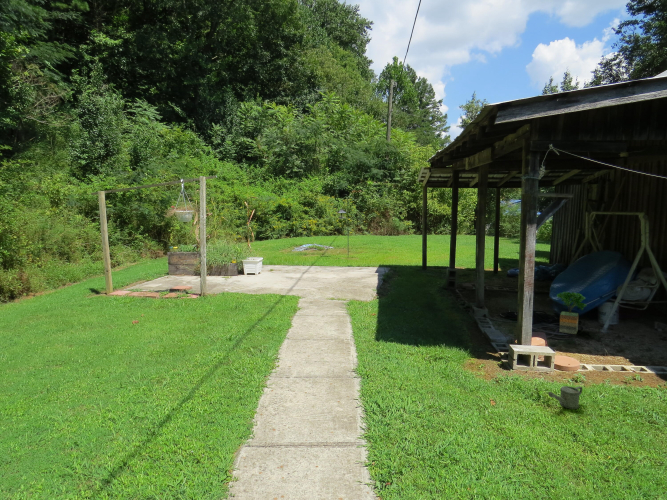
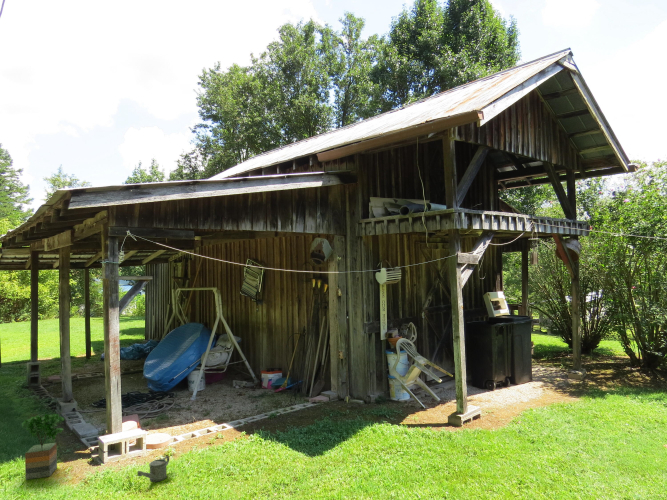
potted tree: present [557,292,586,334] -> present [23,414,64,480]

